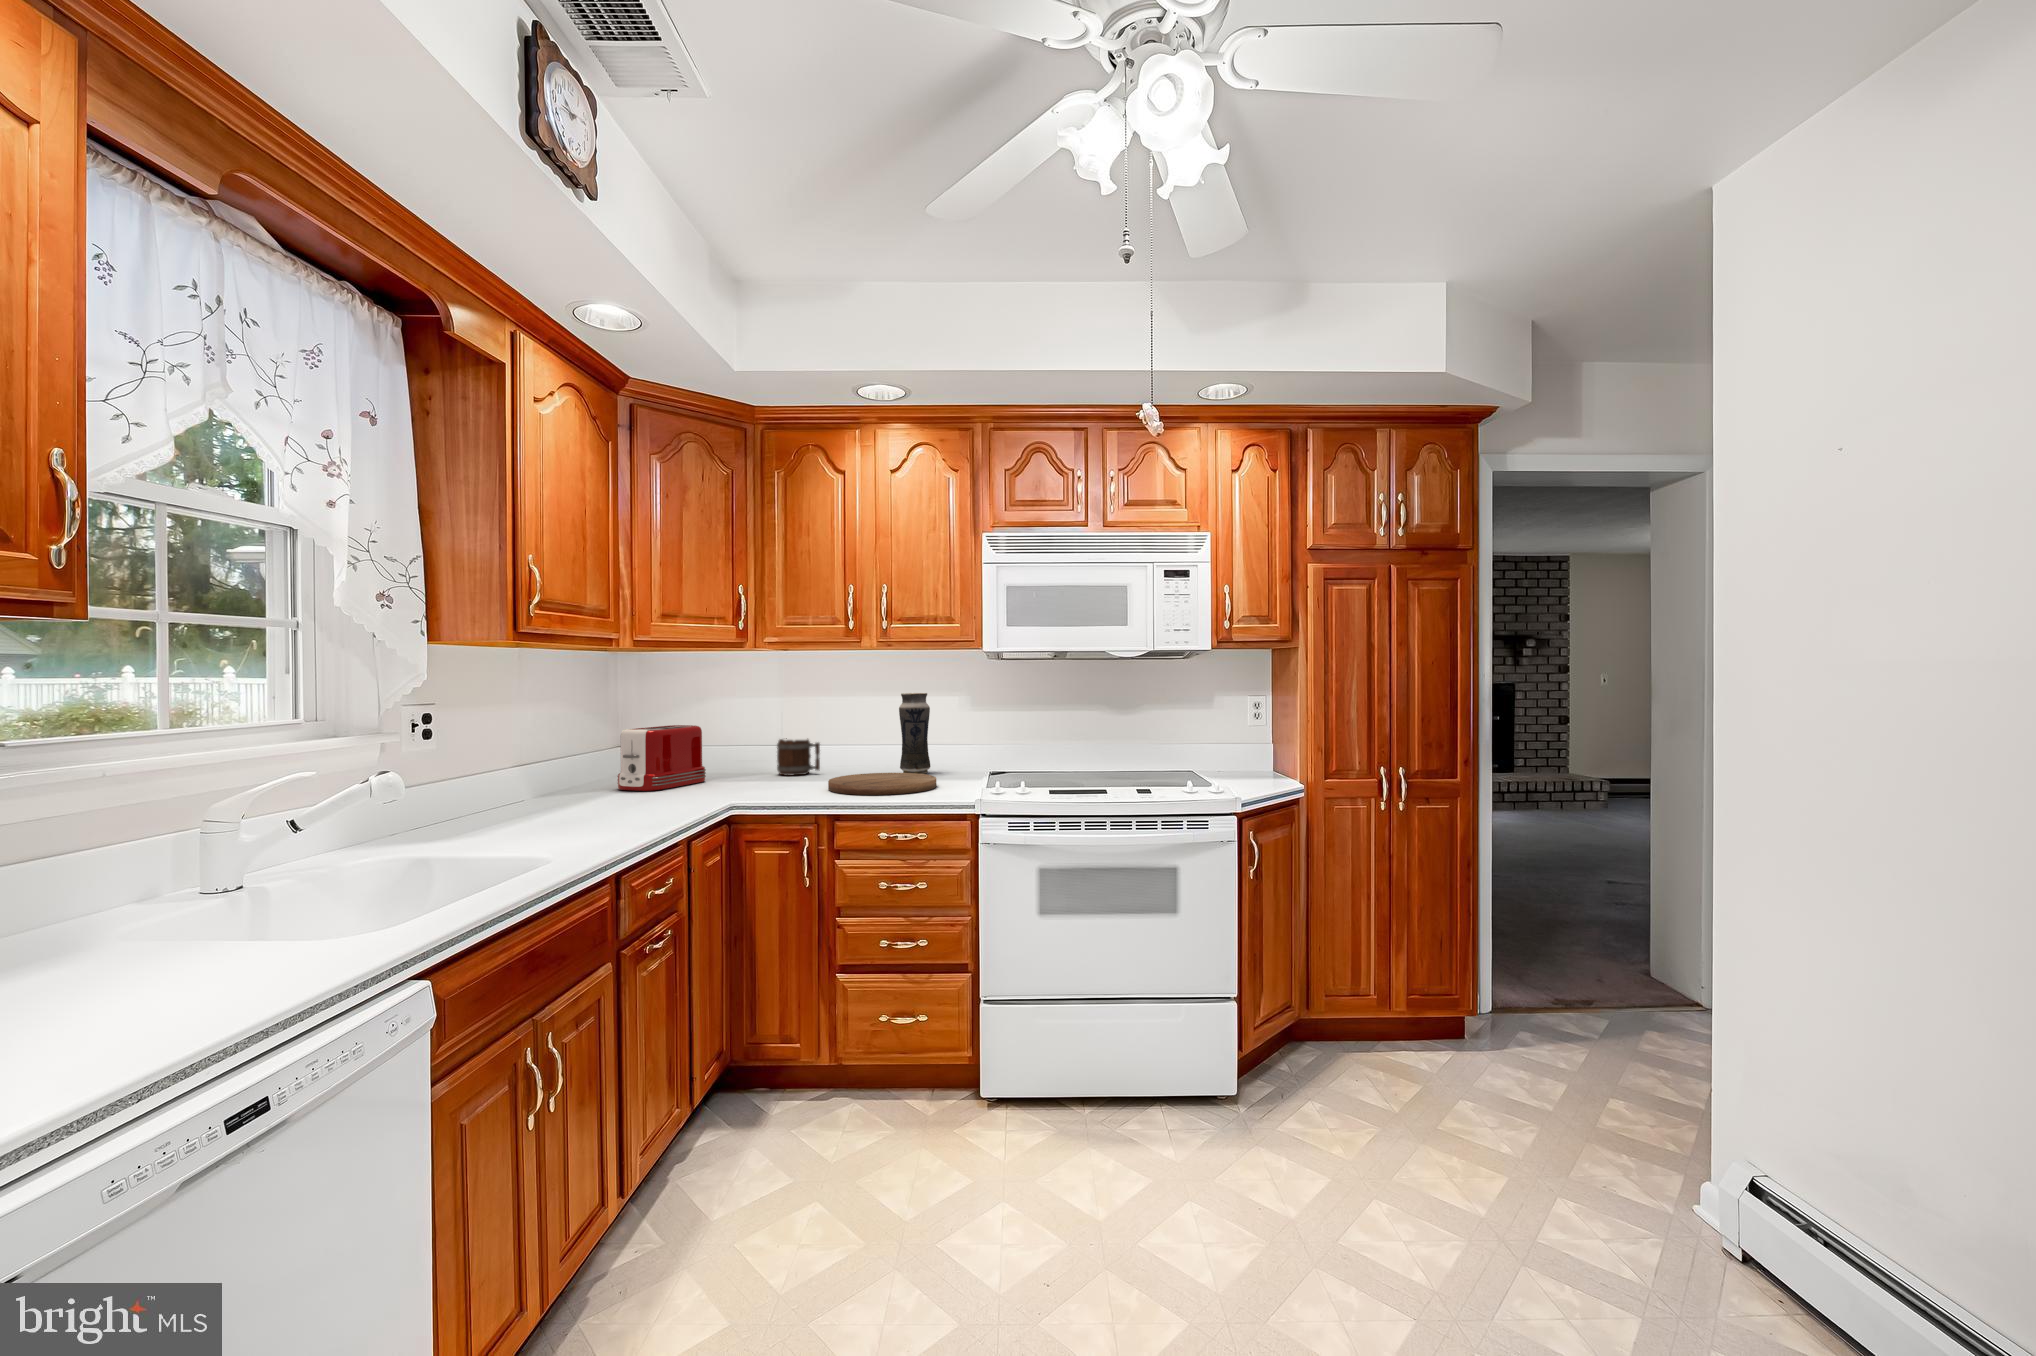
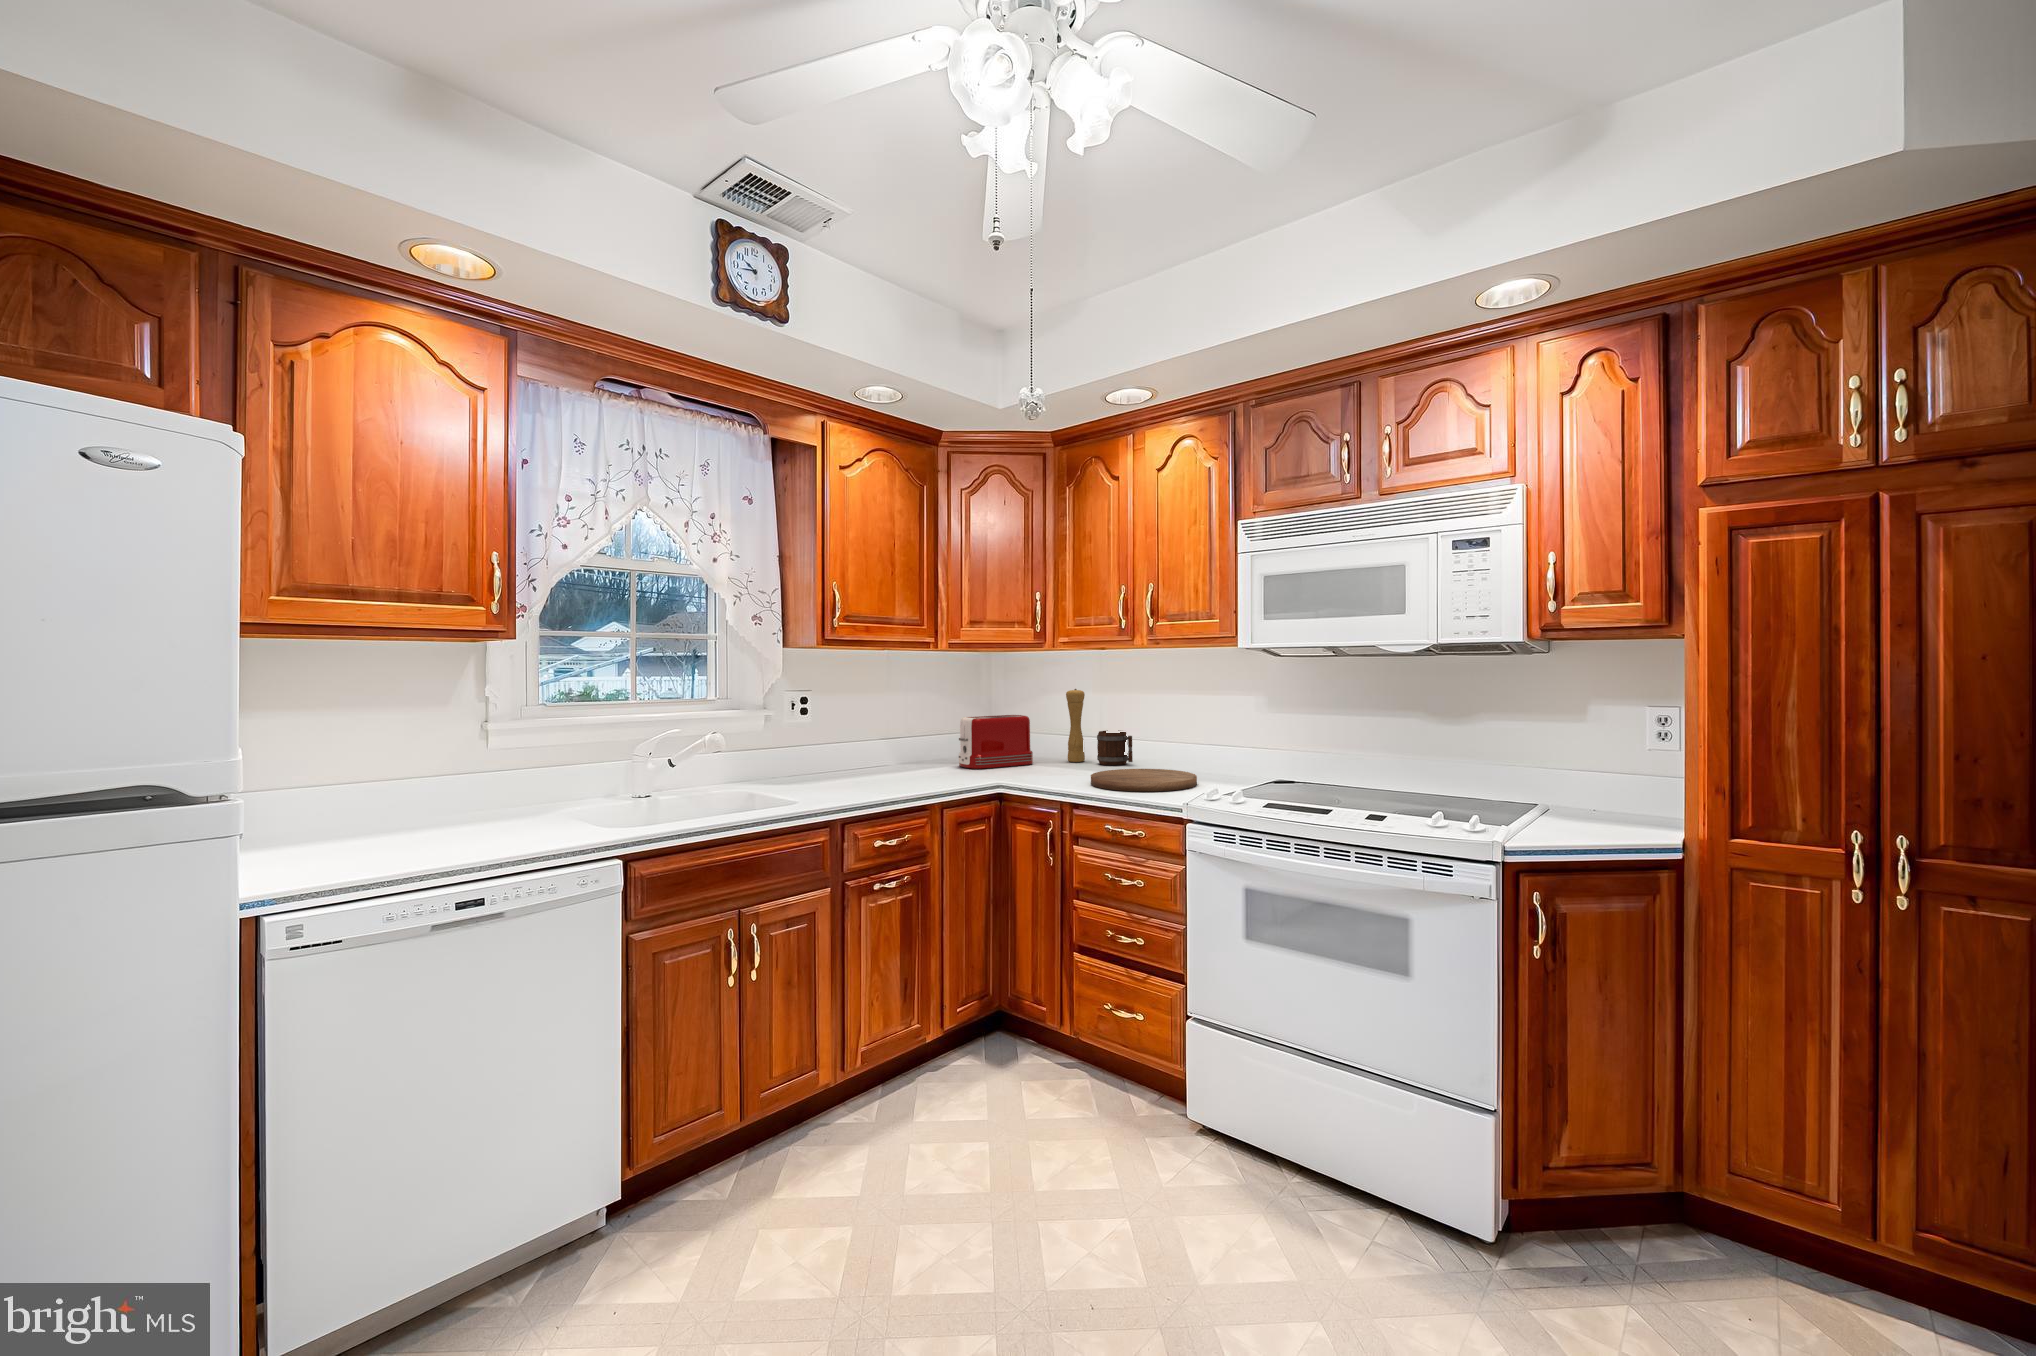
vase: present [899,693,930,774] -> none [1198,690,1230,774]
pepper mill: none [736,694,757,775] -> present [1066,689,1085,762]

